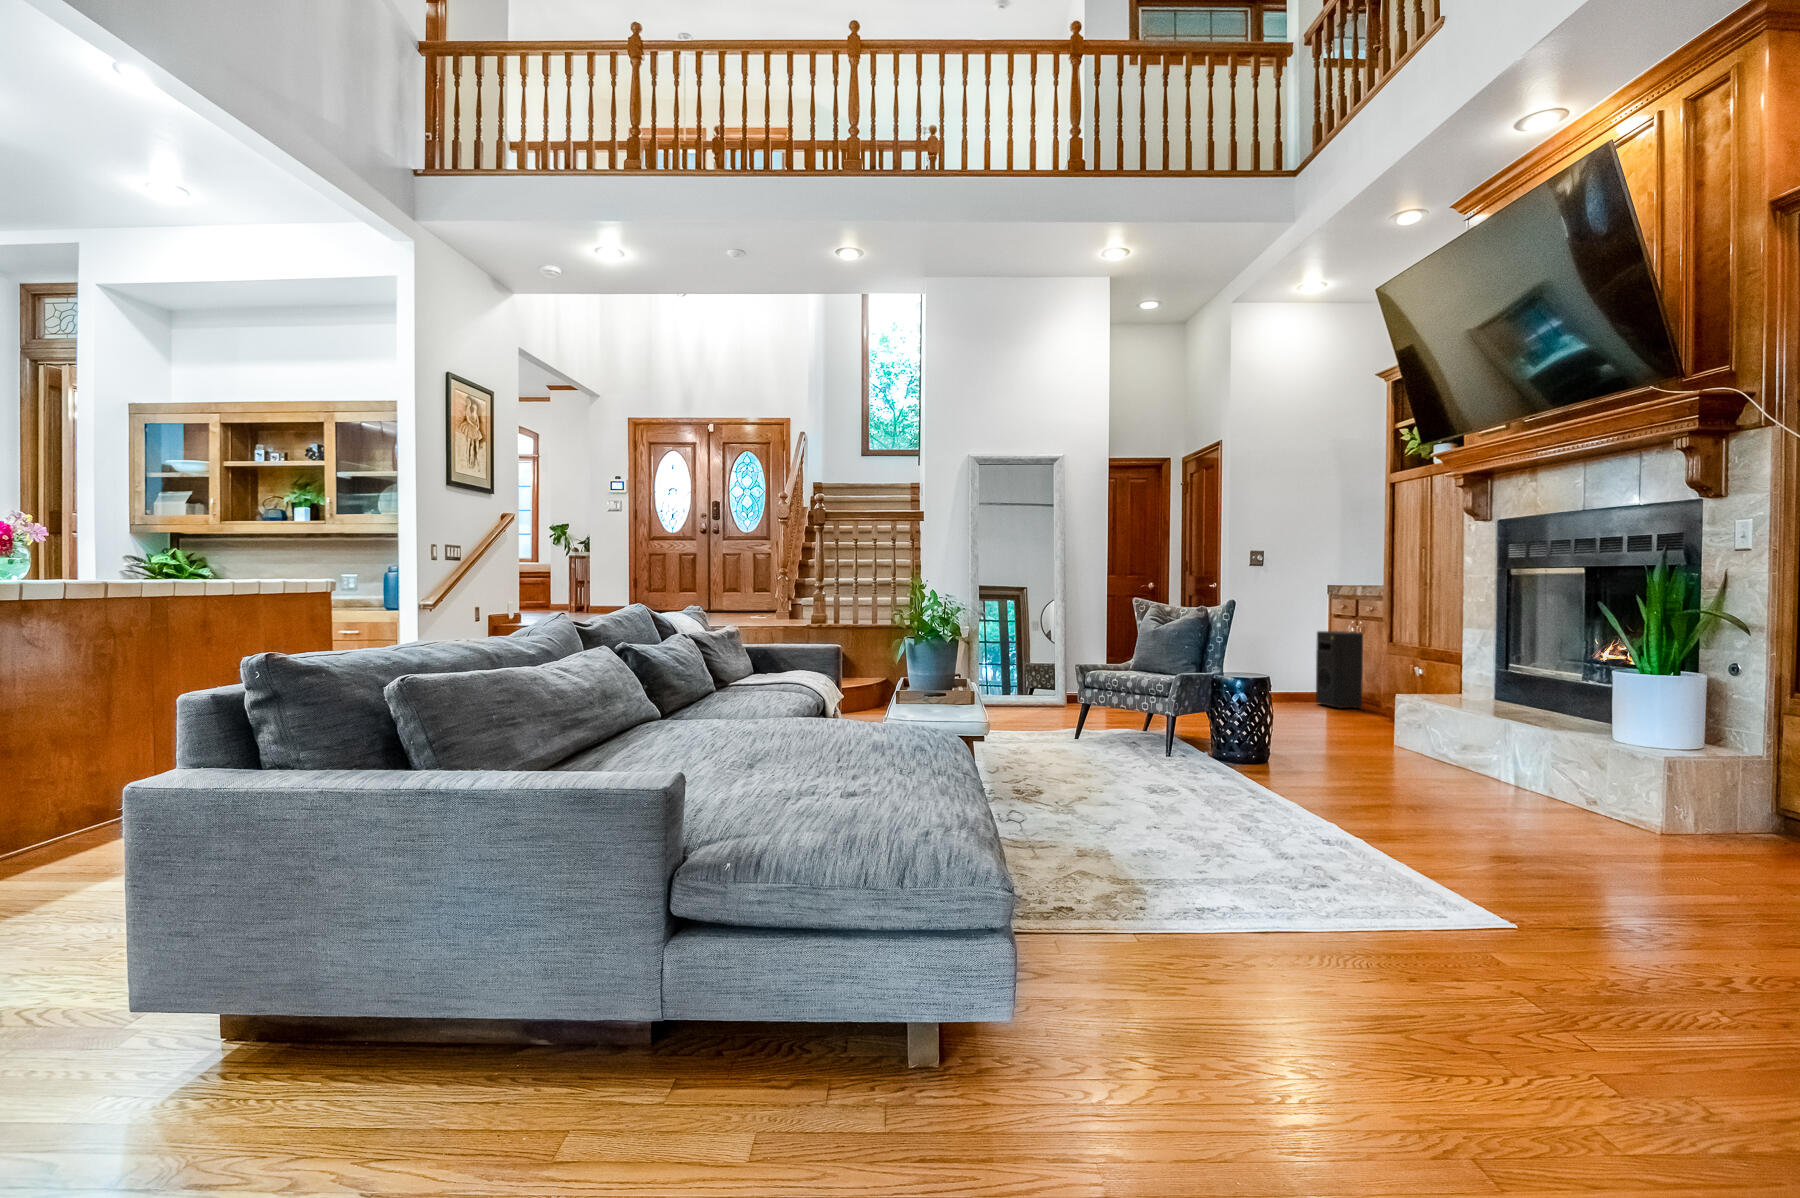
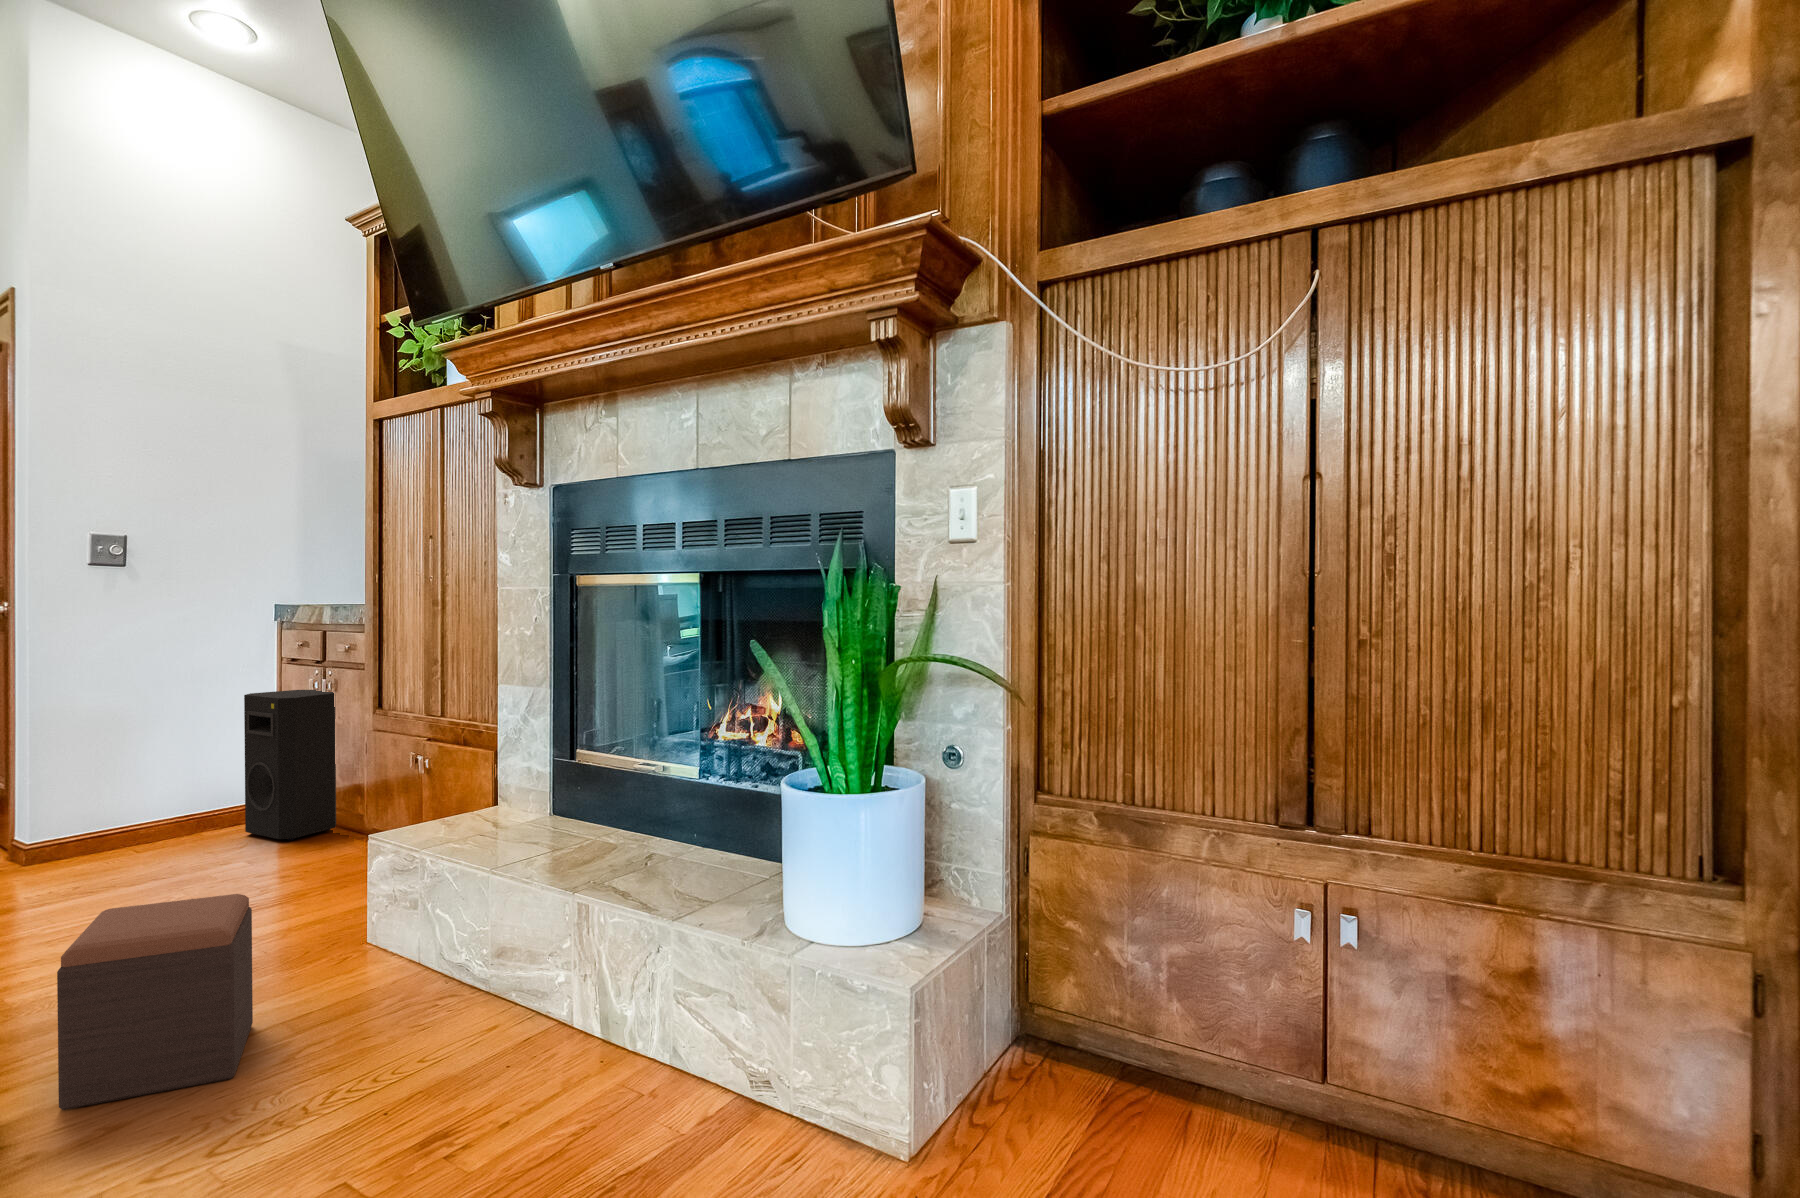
footstool: none [1289,696,1349,764] -> present [57,894,253,1110]

